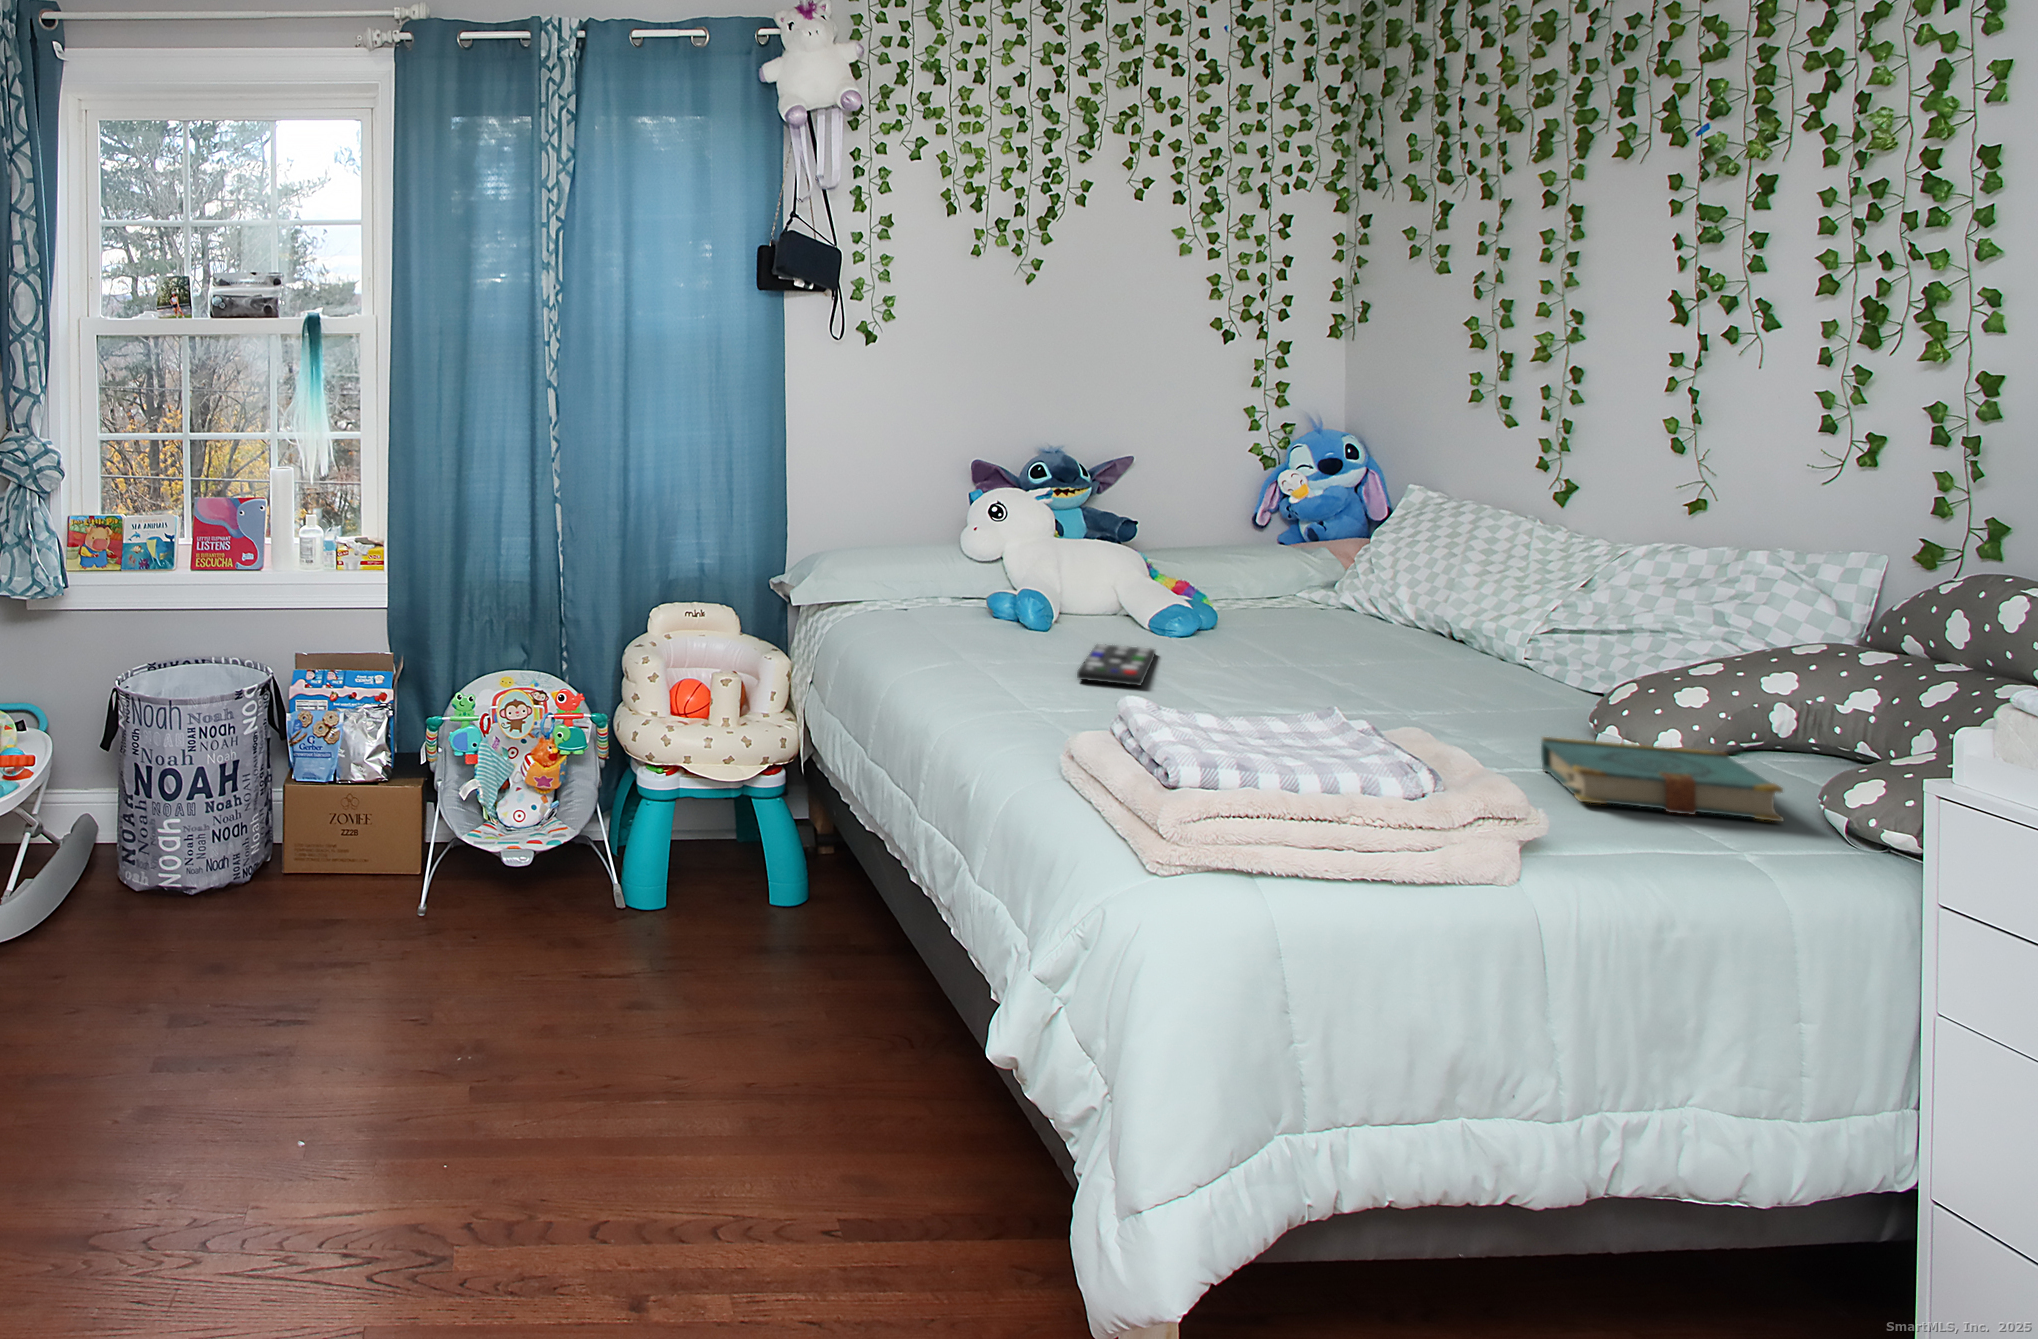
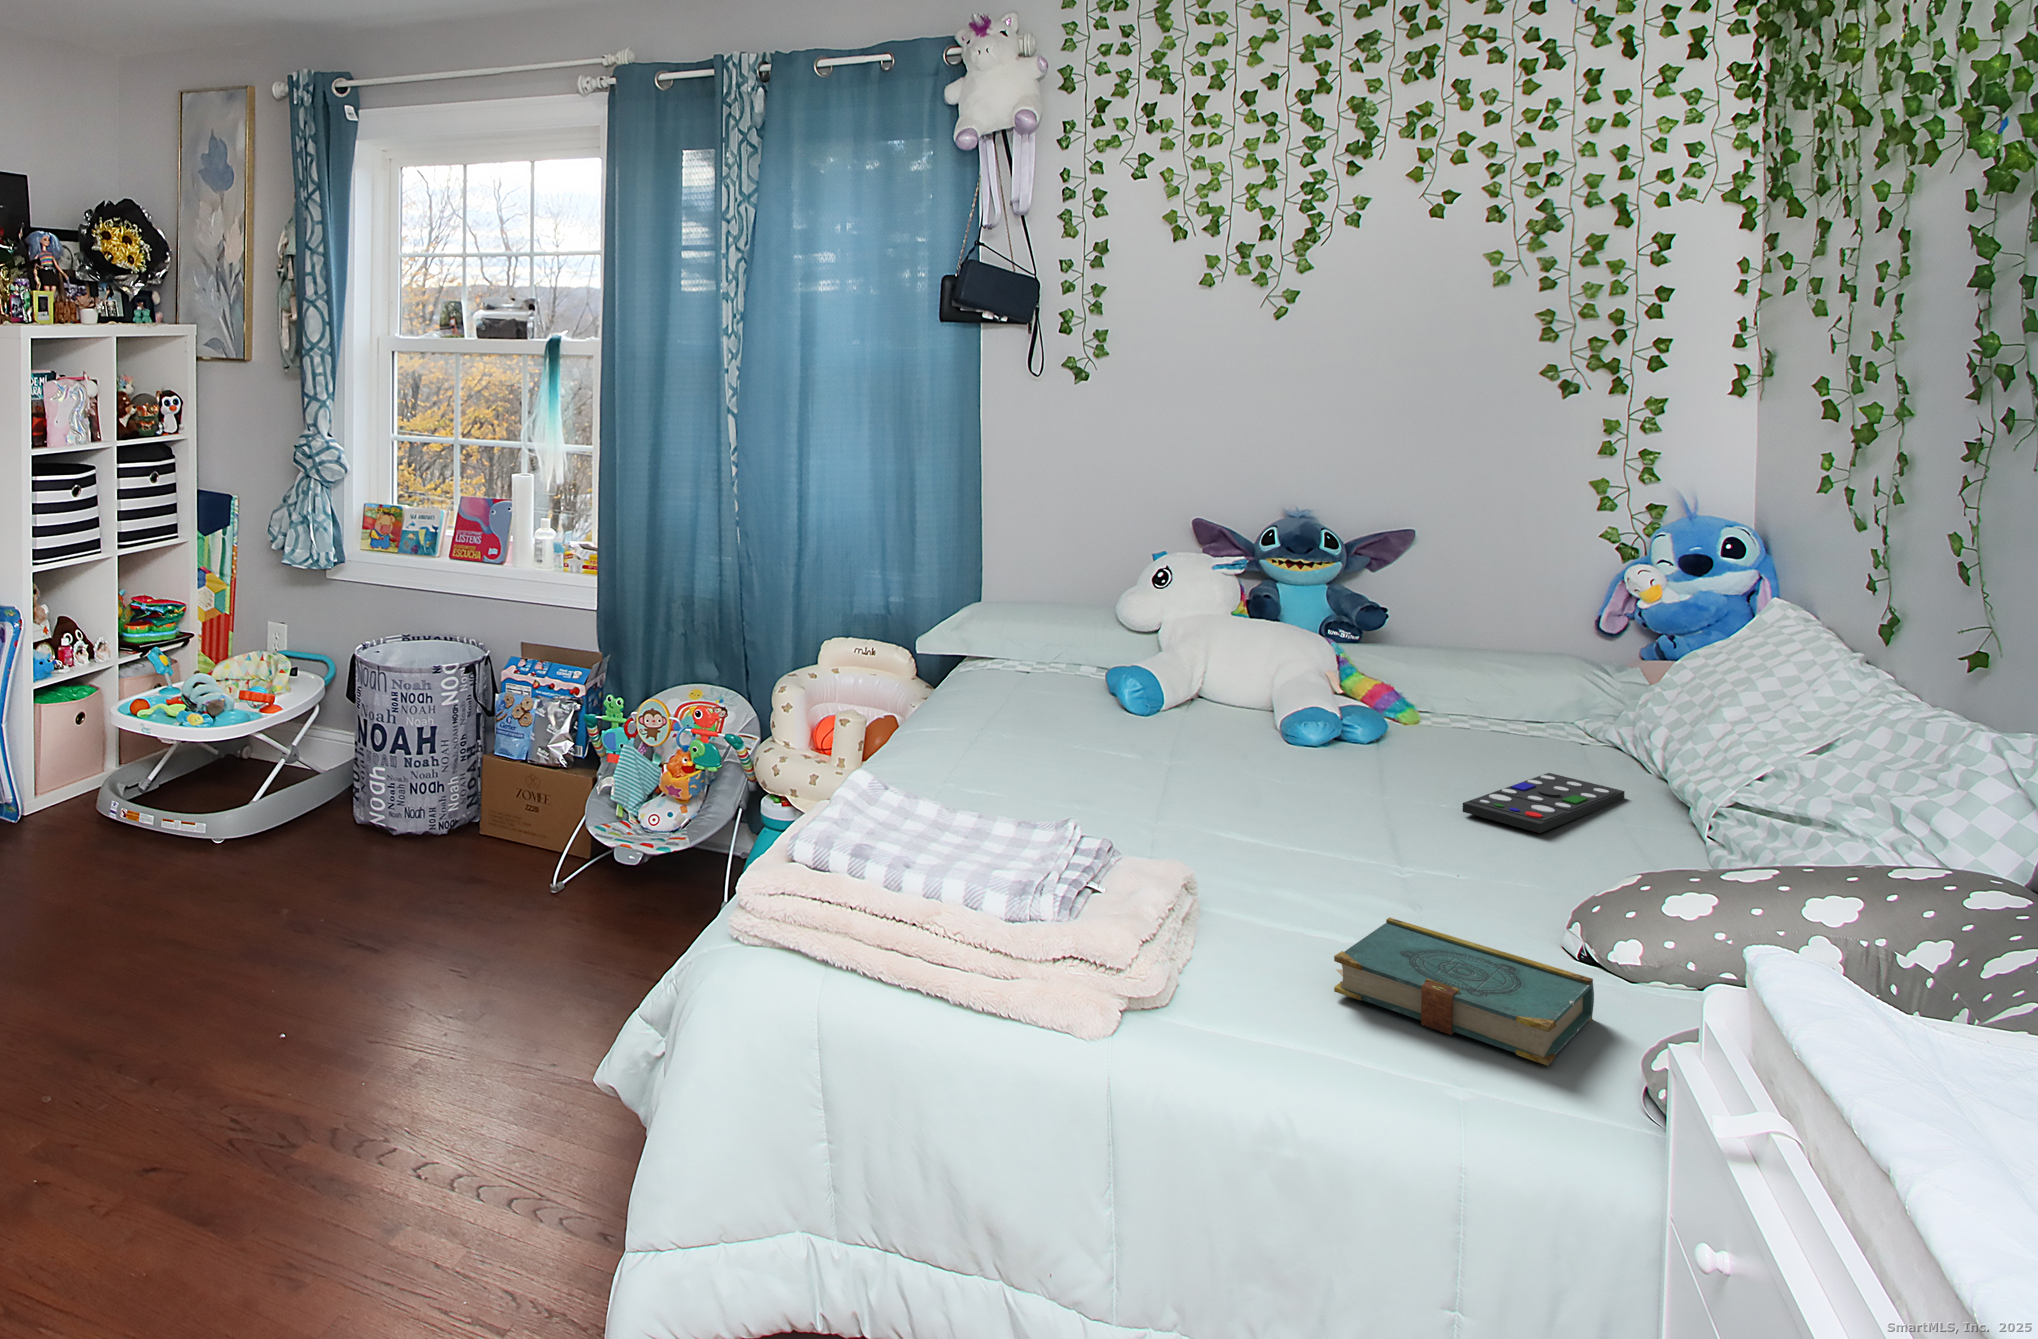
remote control: present [1077,644,1155,685] -> present [1463,773,1624,833]

